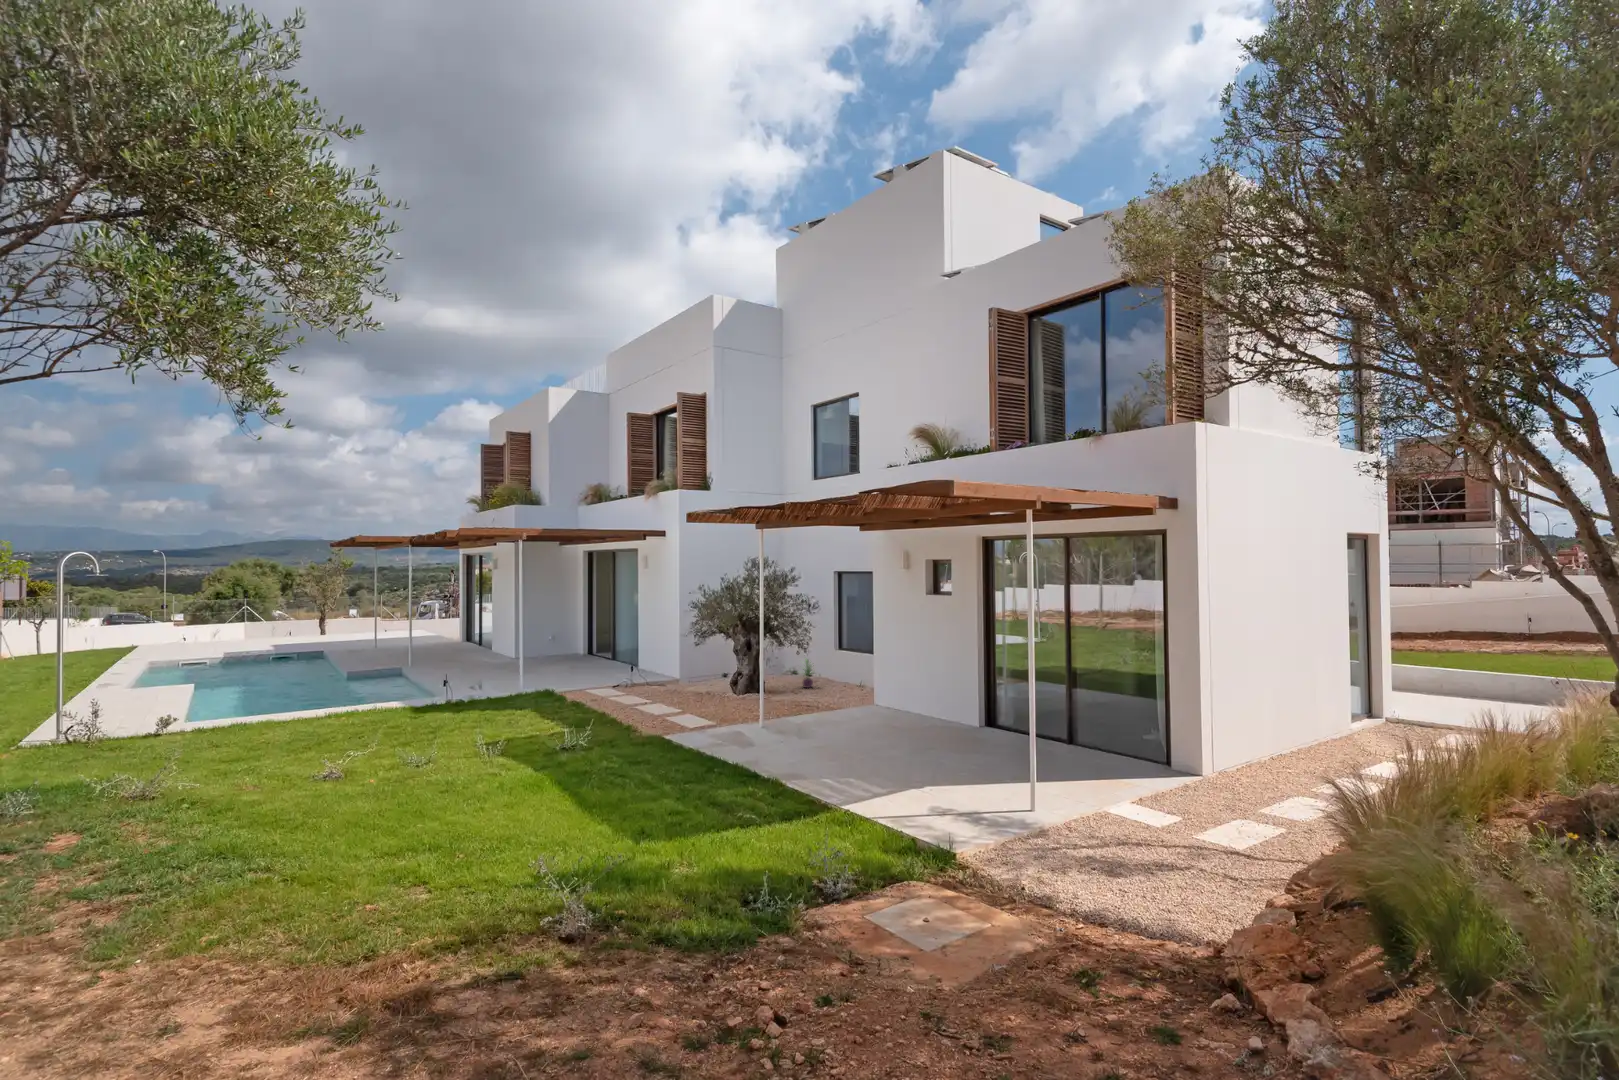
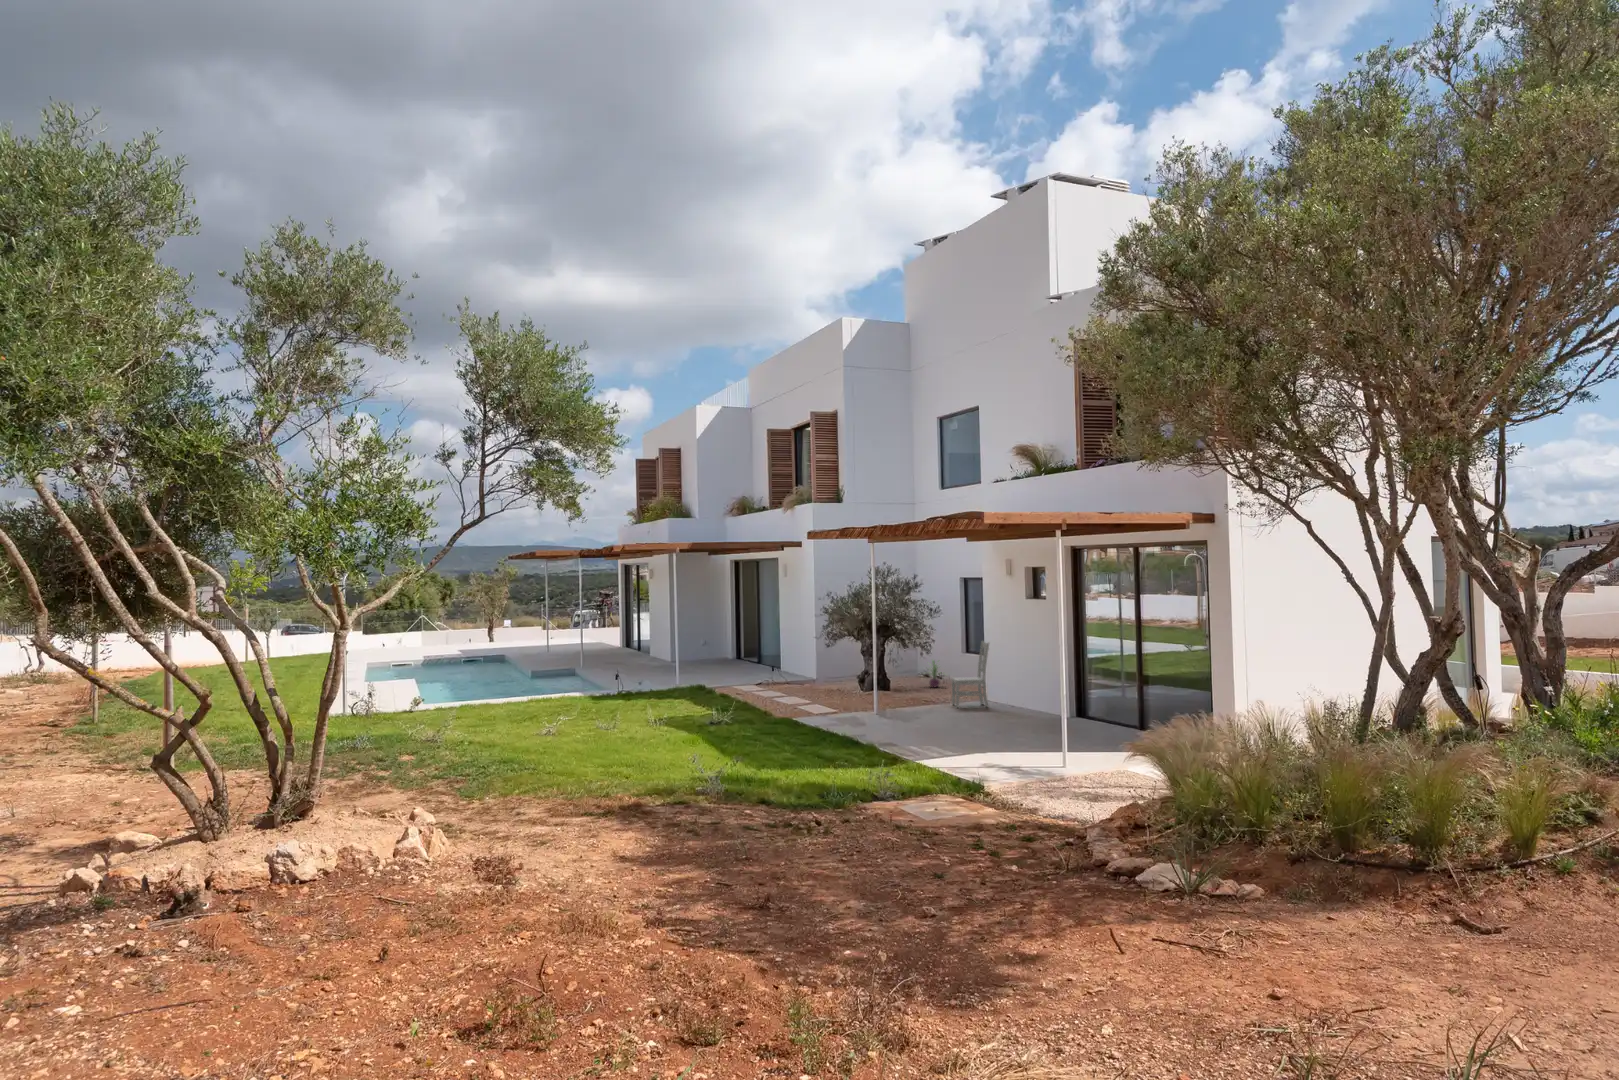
chair: none [840,640,884,716] -> present [952,641,989,708]

